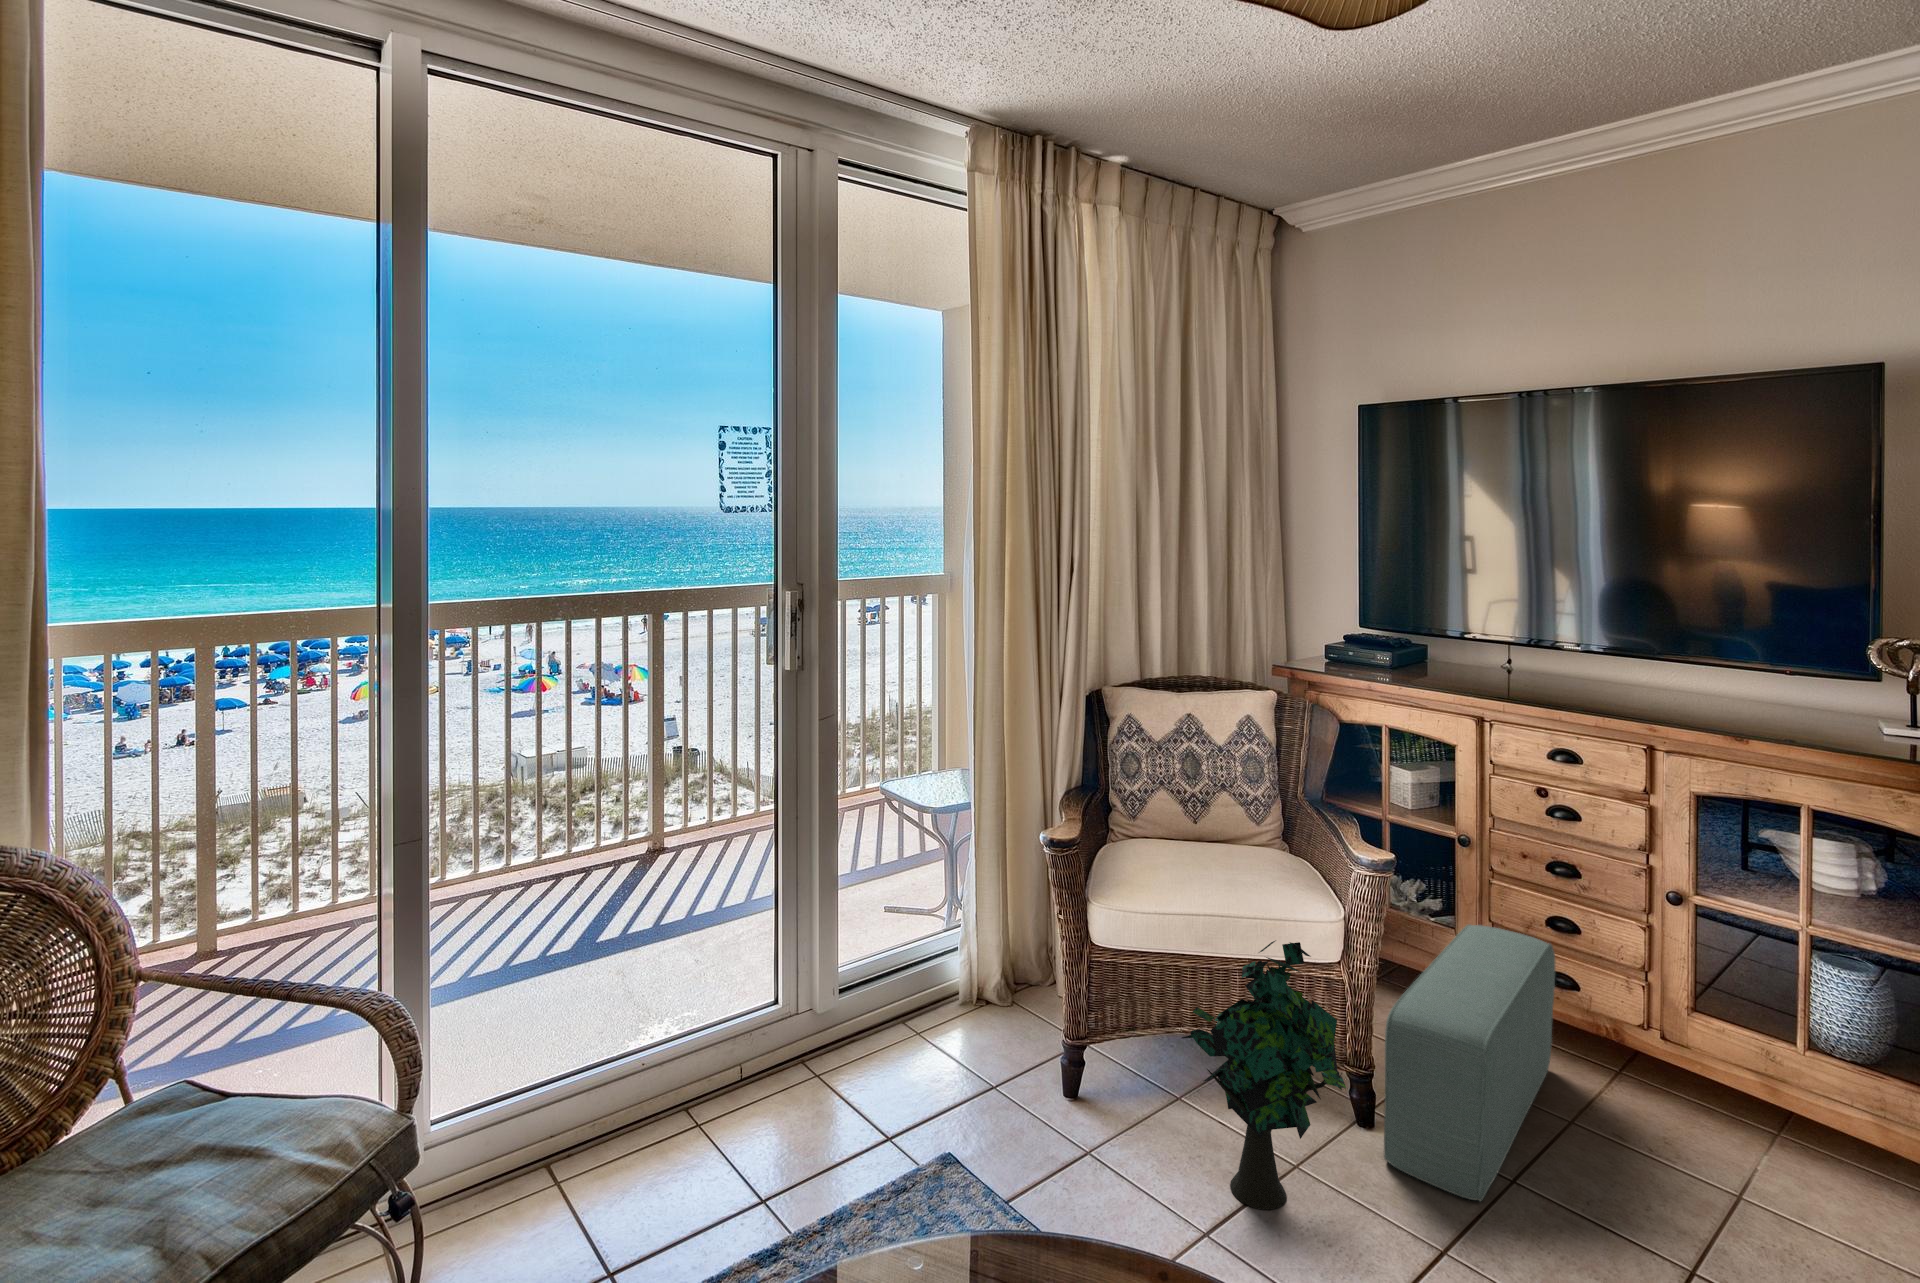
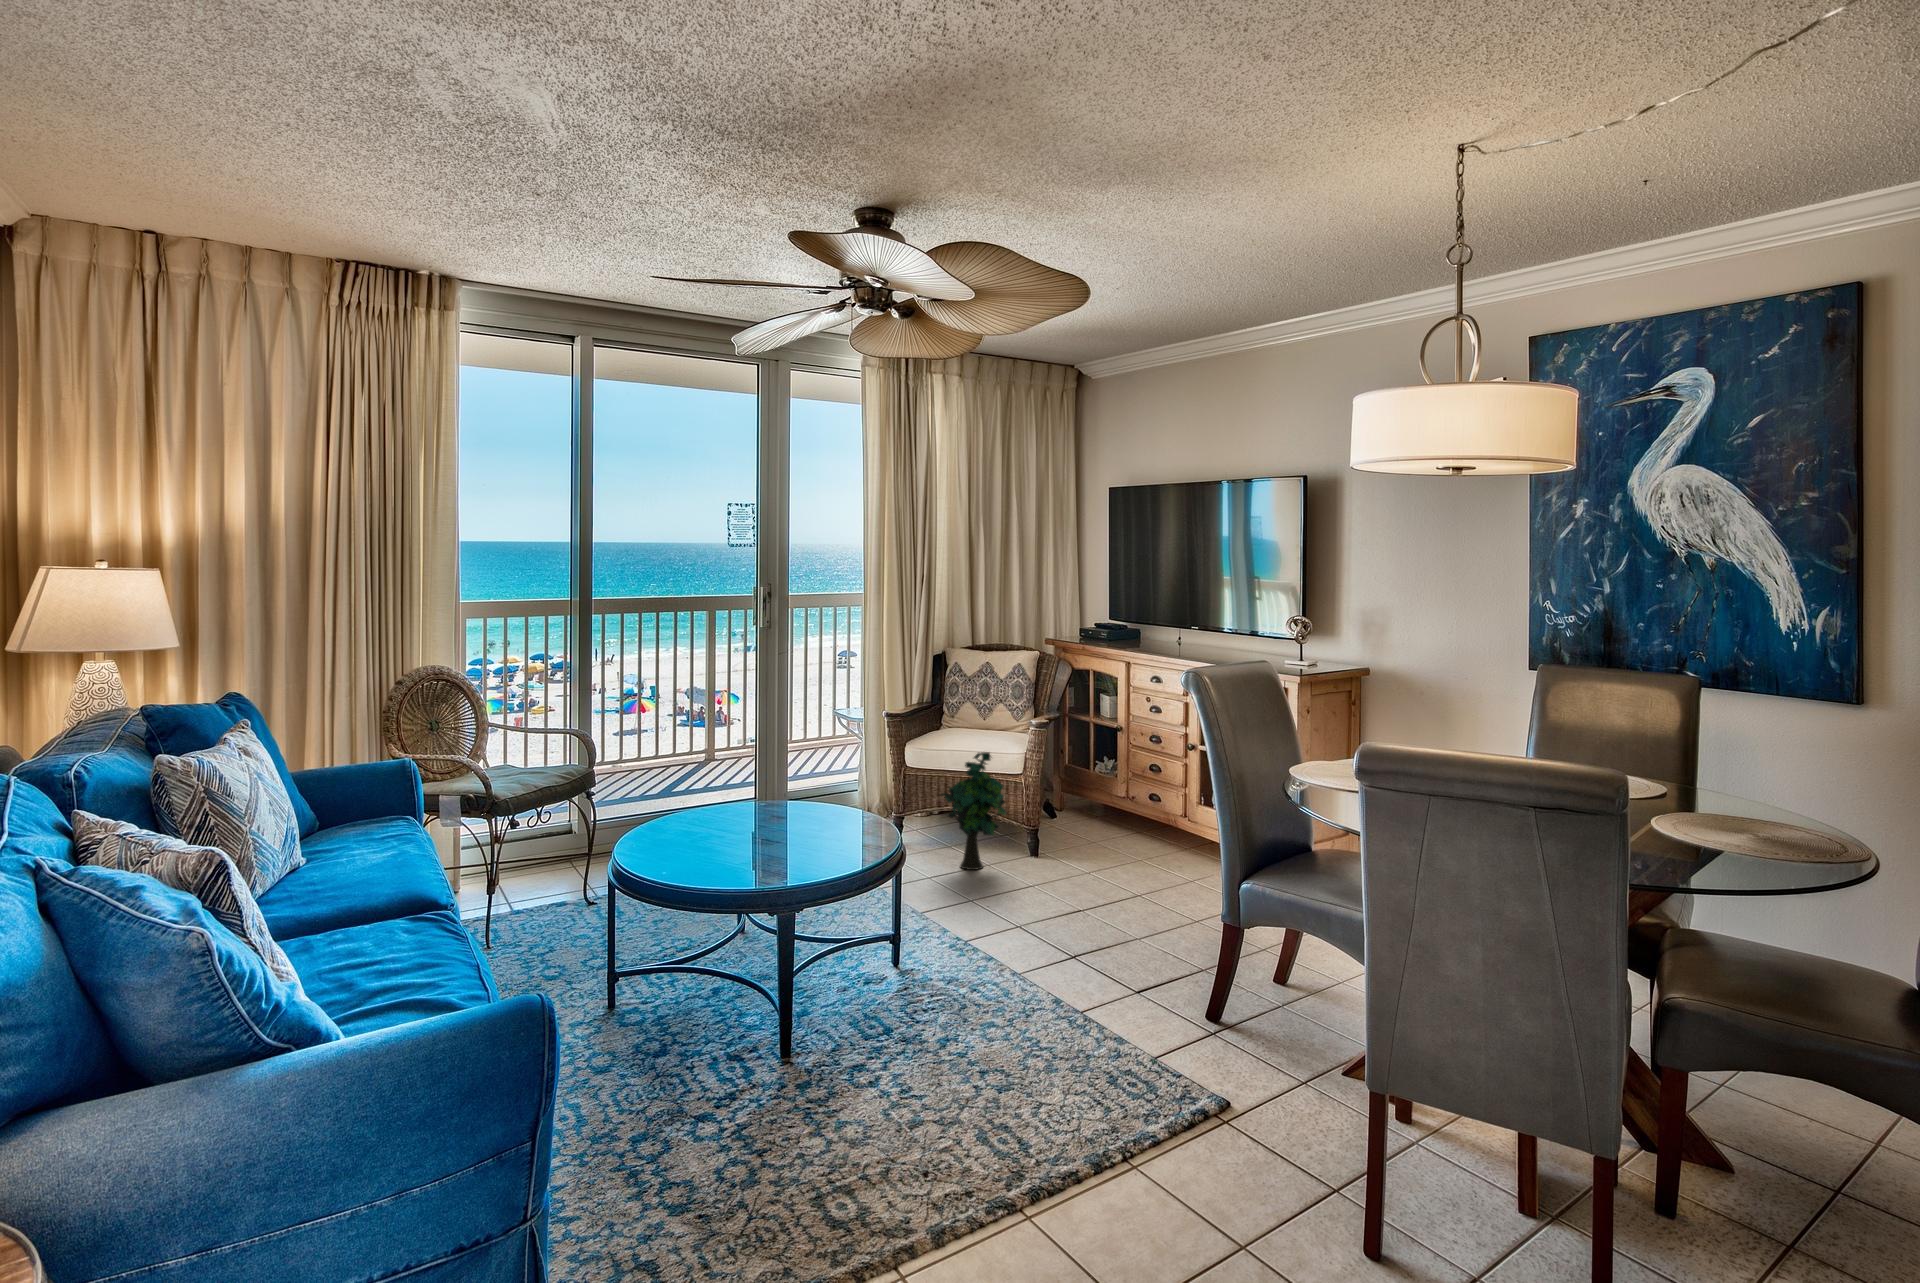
pouf: present [1384,924,1555,1201] -> none [1036,771,1151,869]

